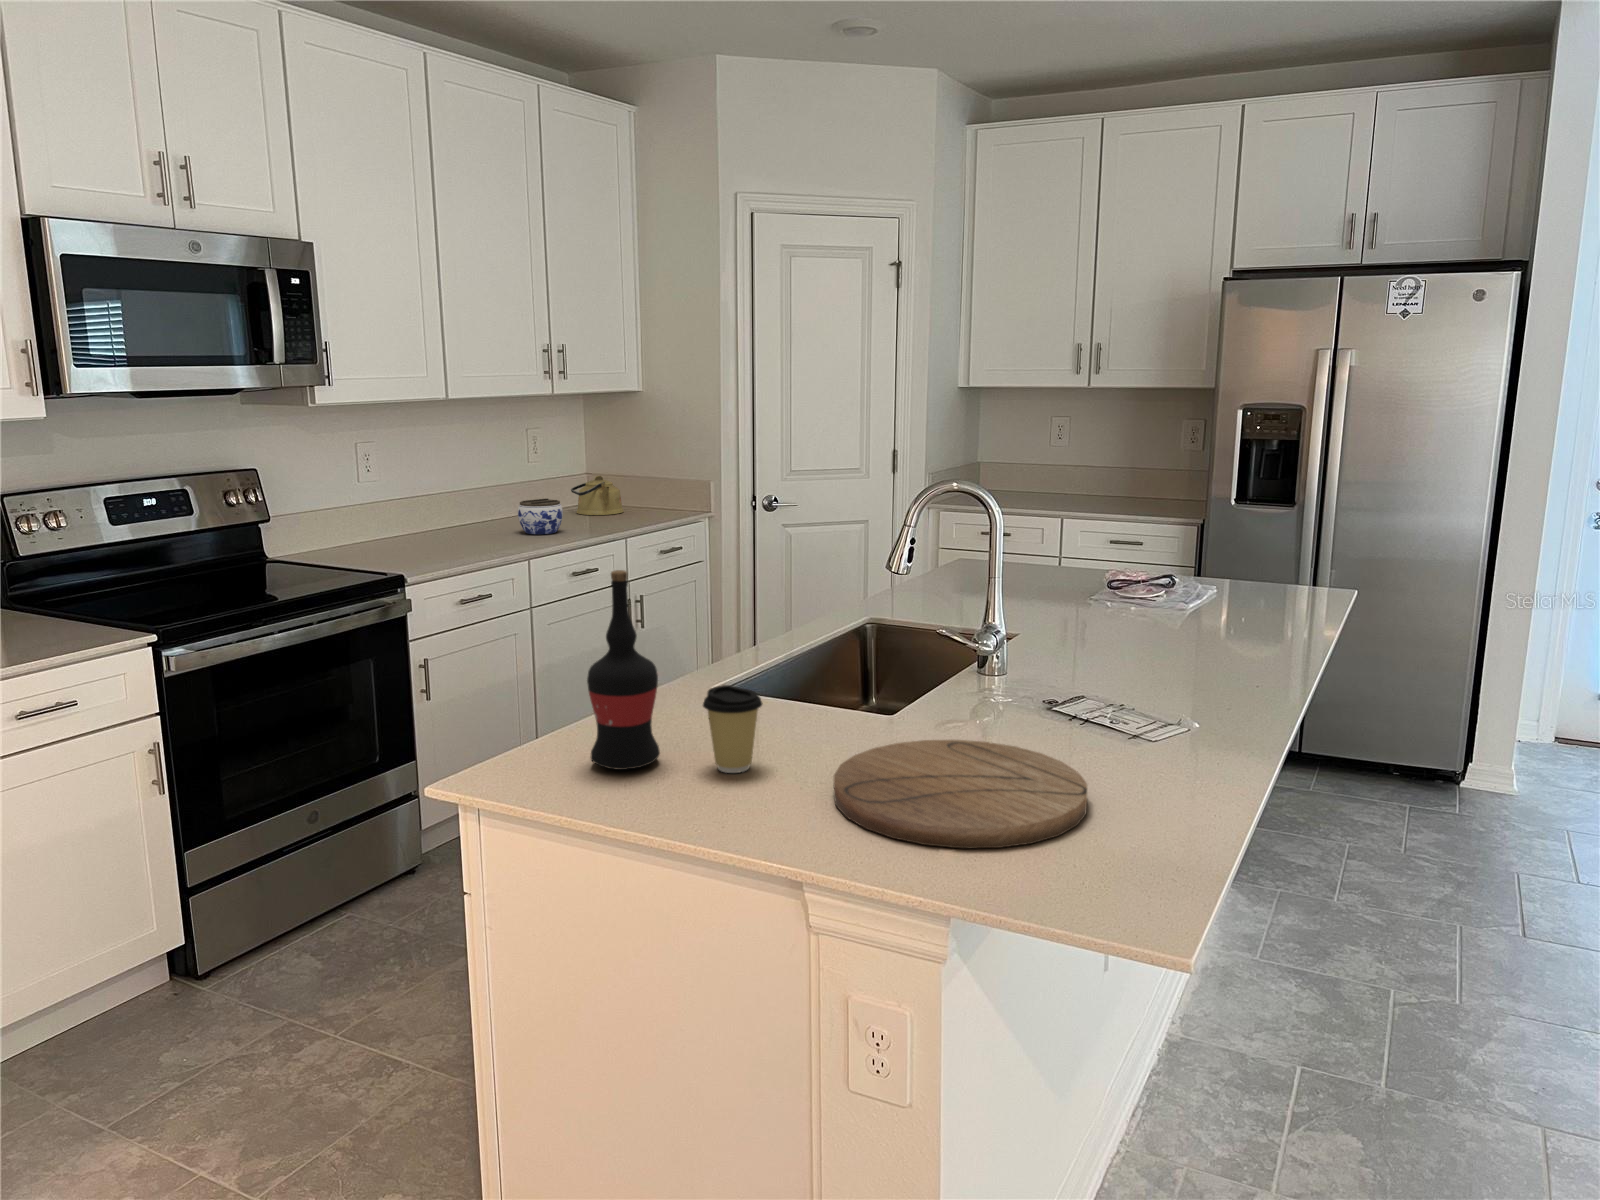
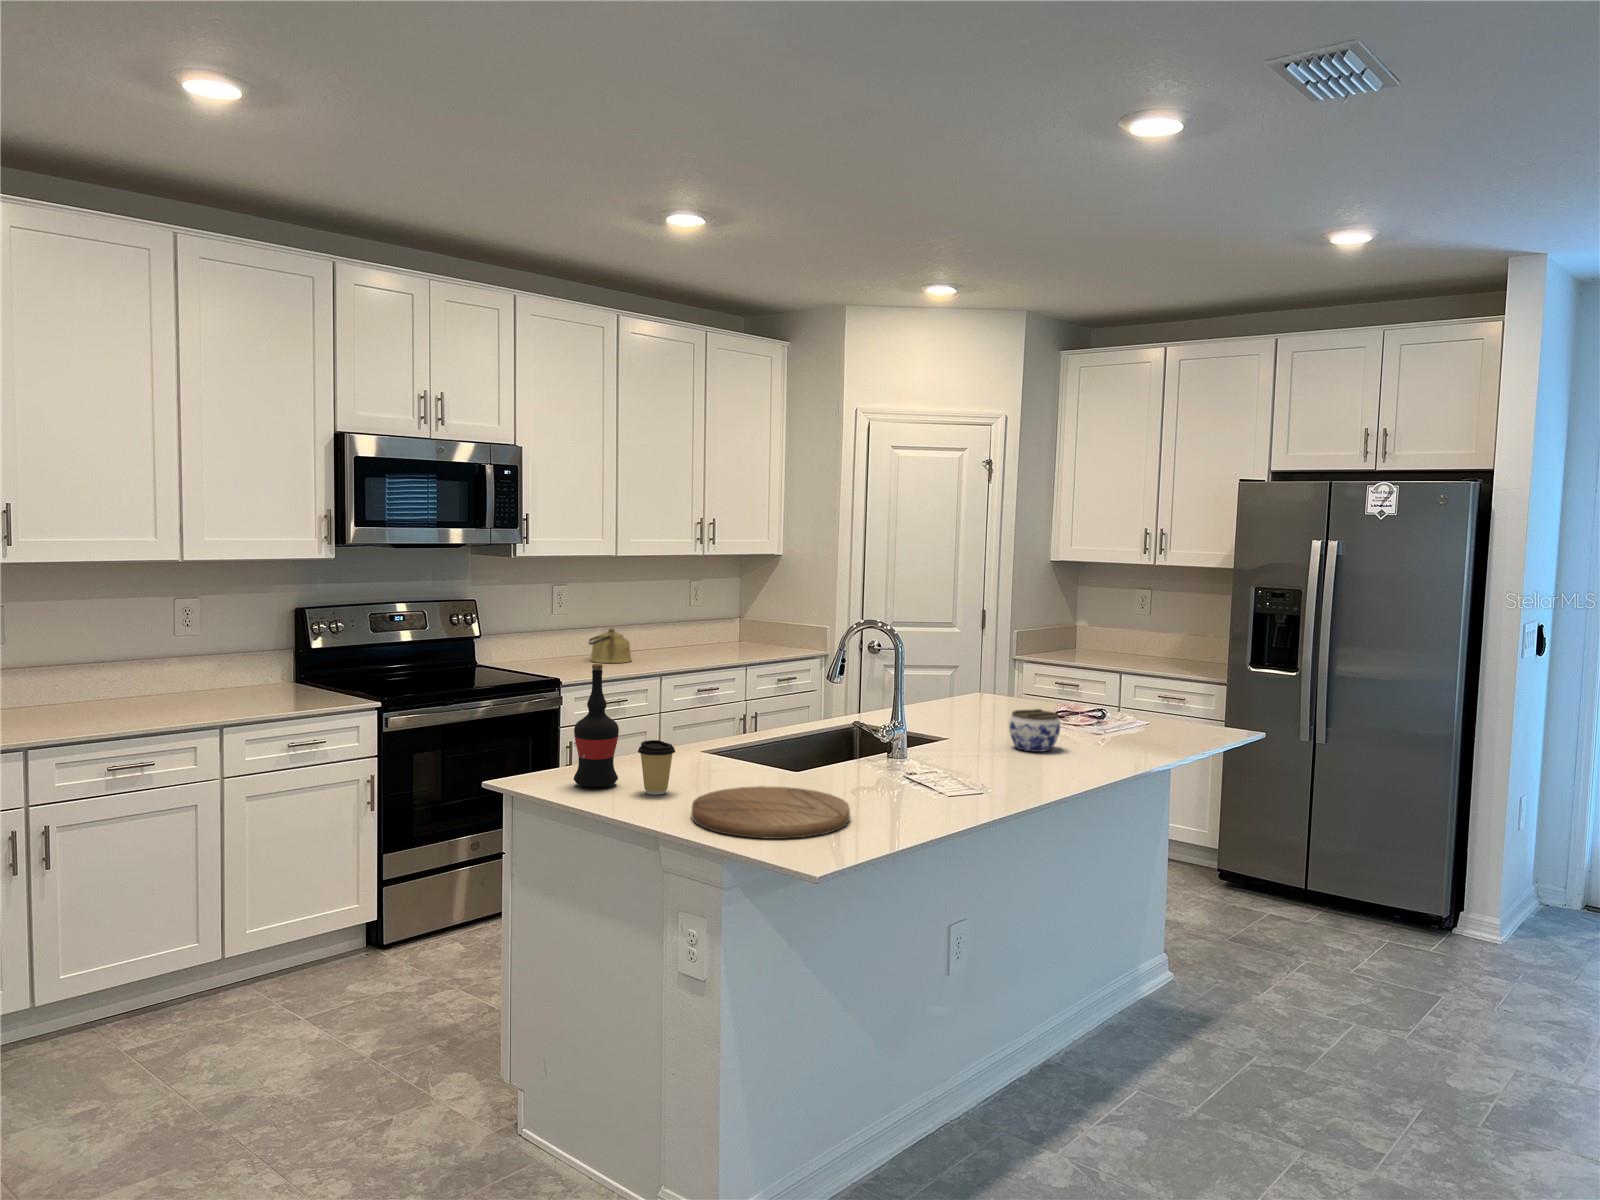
kettle: present [571,476,624,515] -> present [589,629,632,663]
jar: present [518,499,563,535] -> present [1009,709,1060,752]

